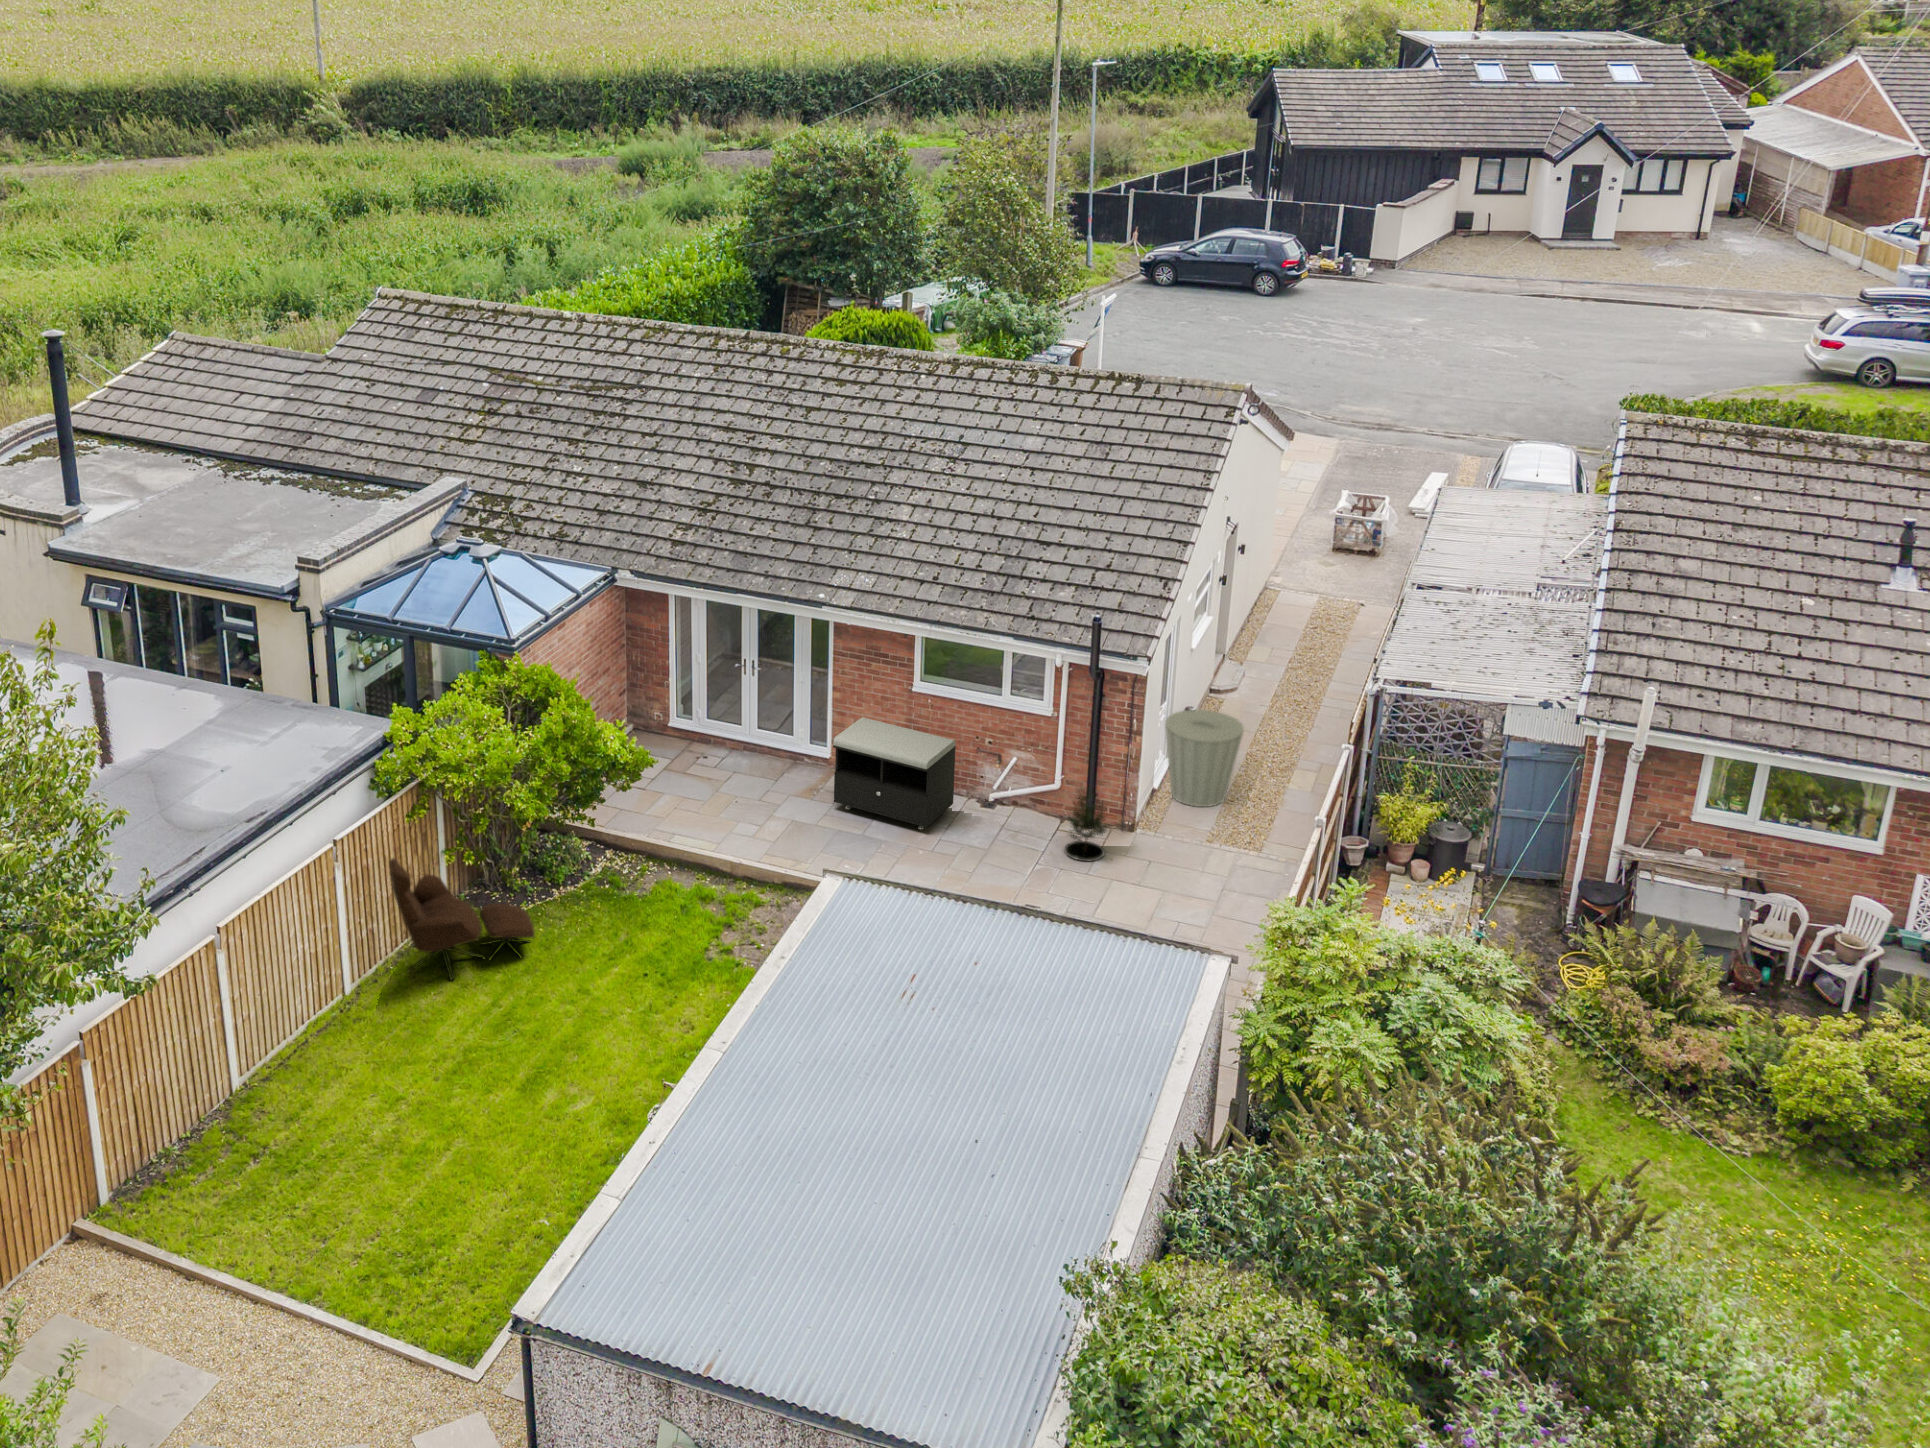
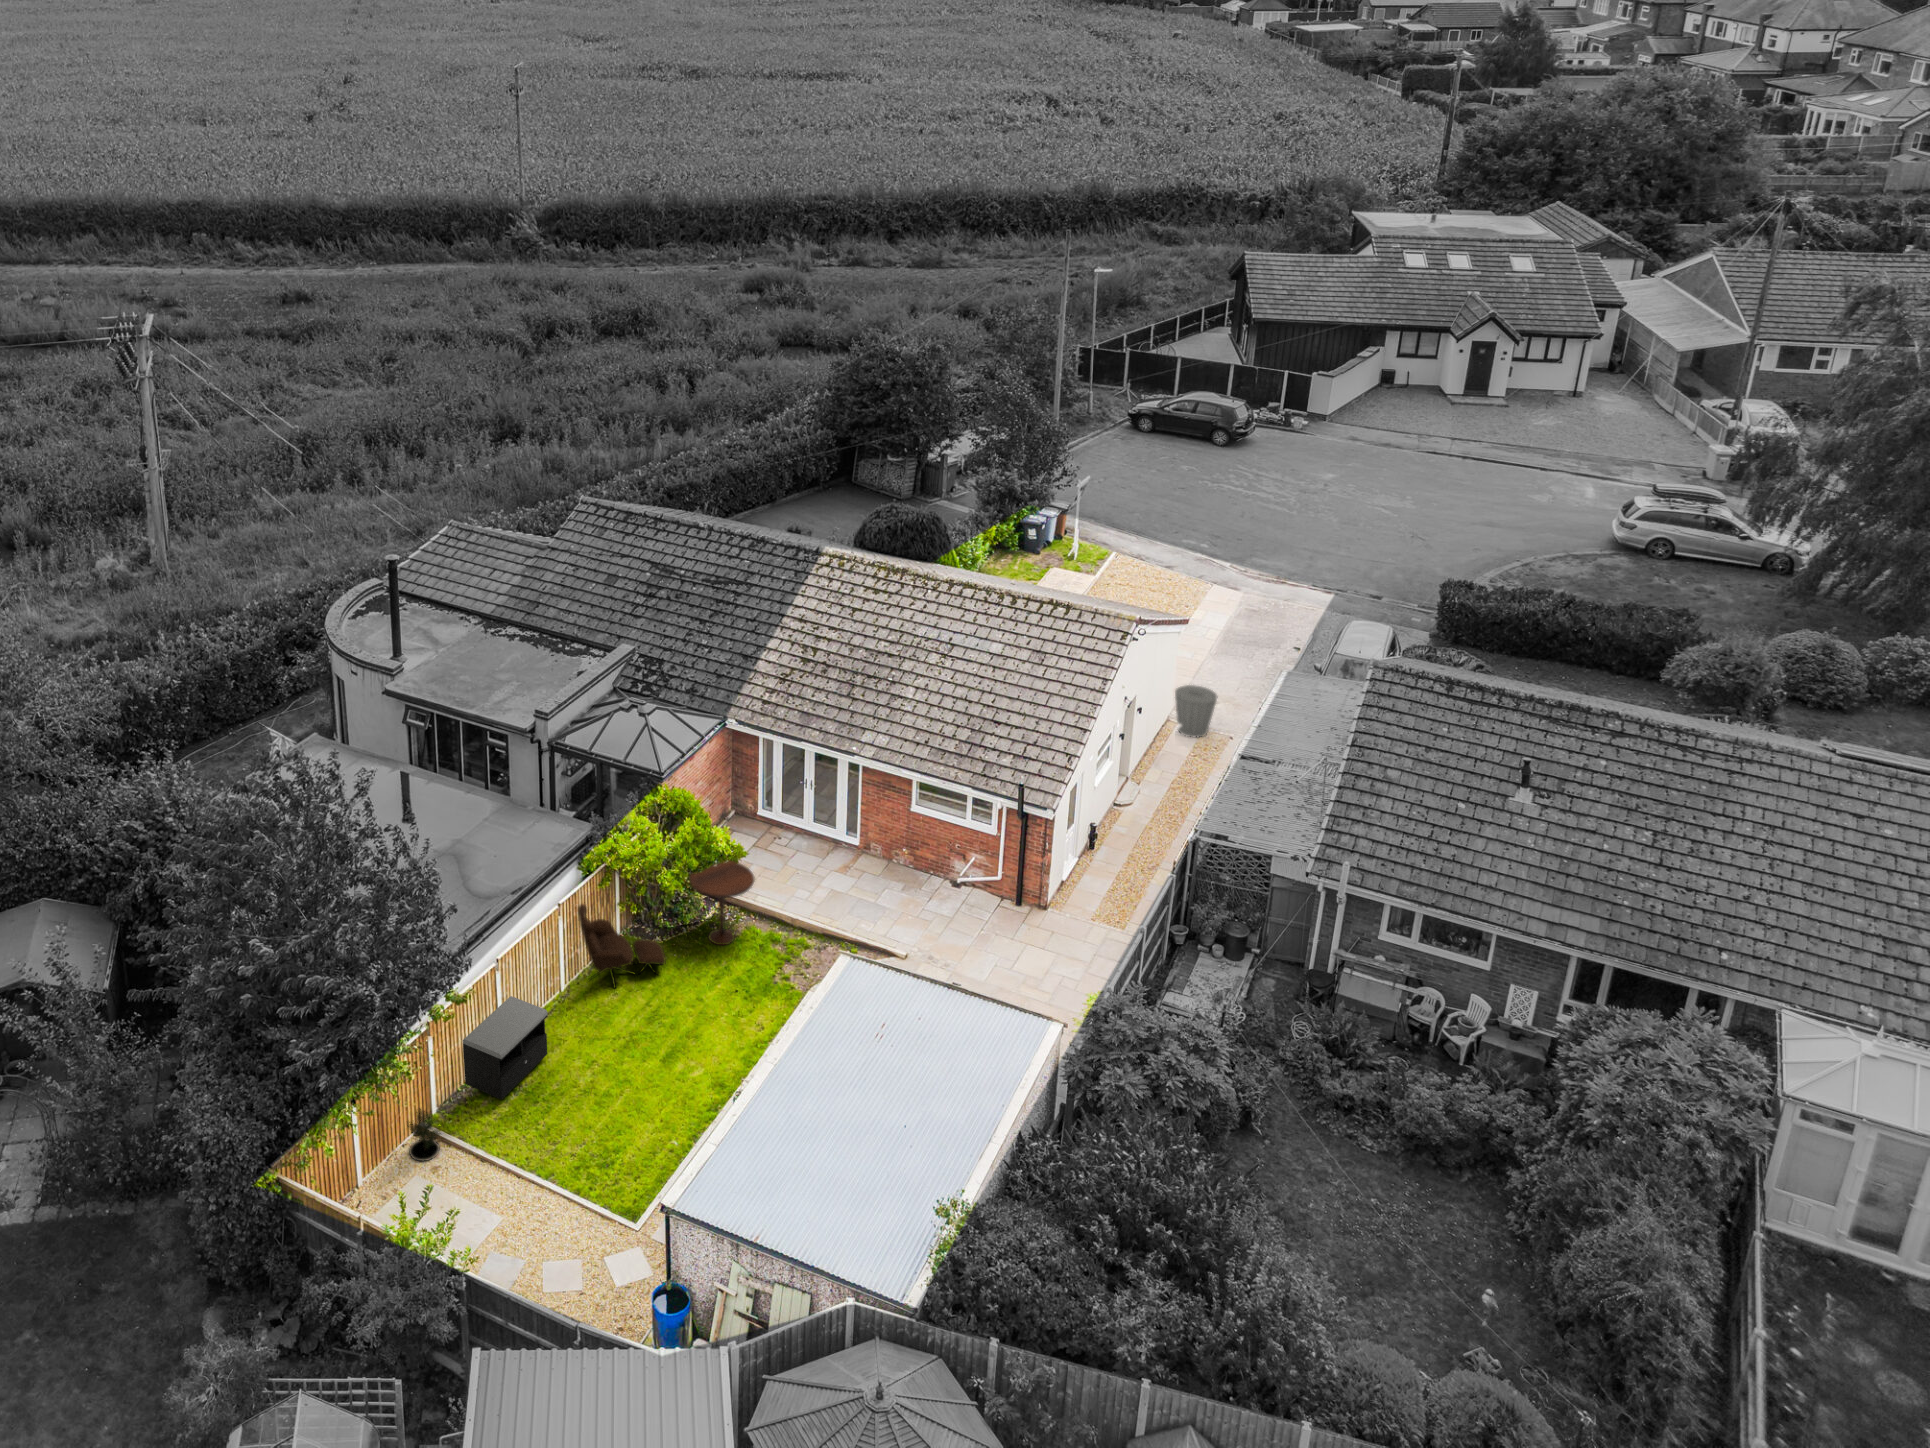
trash can: present [1165,710,1244,807] -> present [1175,685,1218,737]
storage bench: present [833,717,956,830] -> present [463,996,548,1100]
pedestal table: none [567,776,674,909] -> present [689,861,755,945]
potted tree: present [1064,795,1109,861] -> present [407,1108,441,1161]

